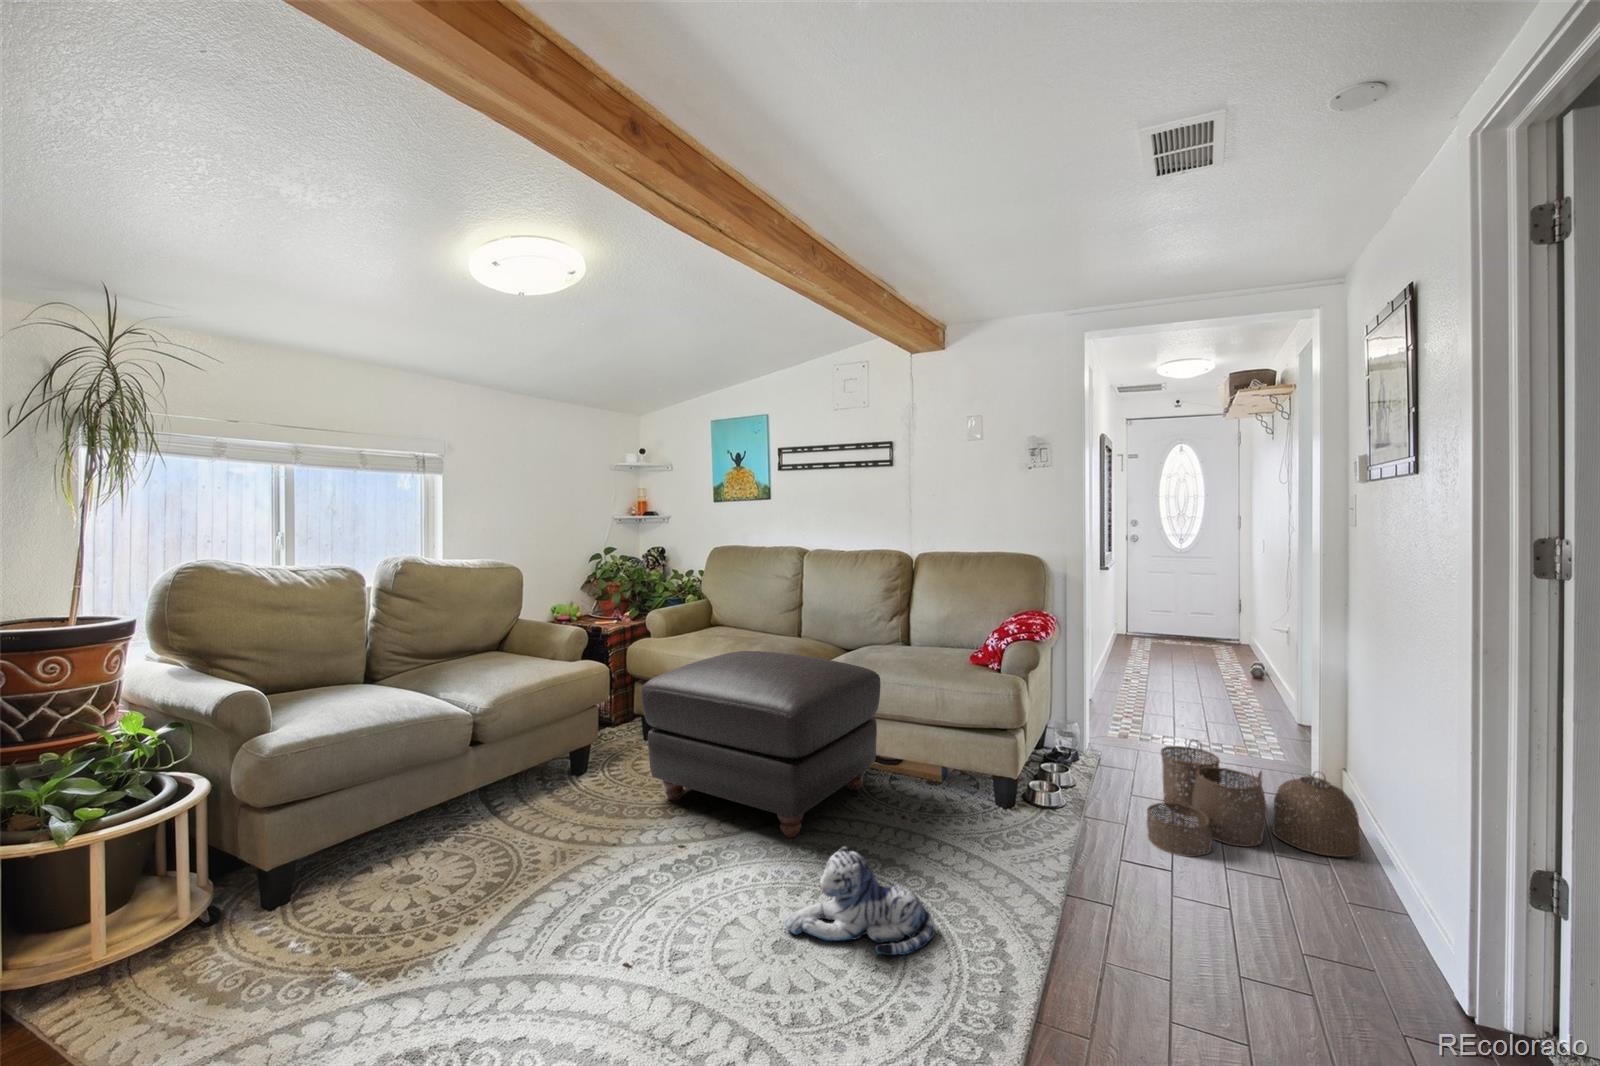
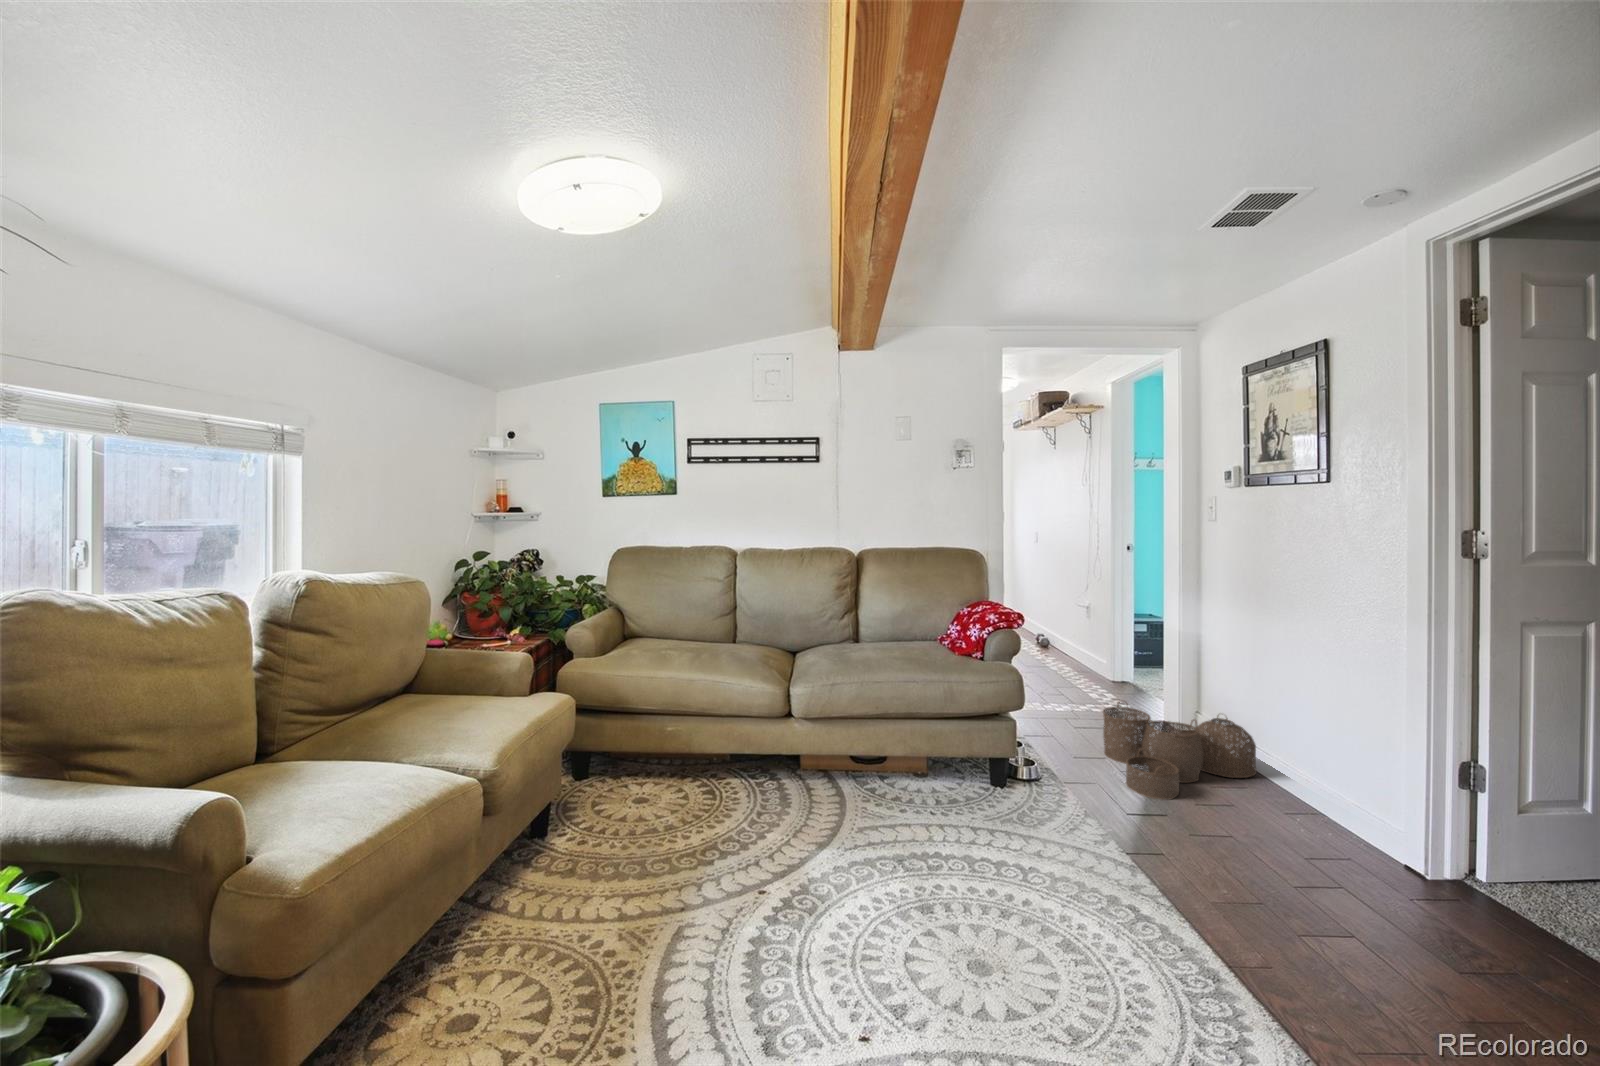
ottoman: present [642,651,880,837] -> none [656,662,894,861]
plush toy: present [784,847,935,955] -> none [962,858,1097,969]

